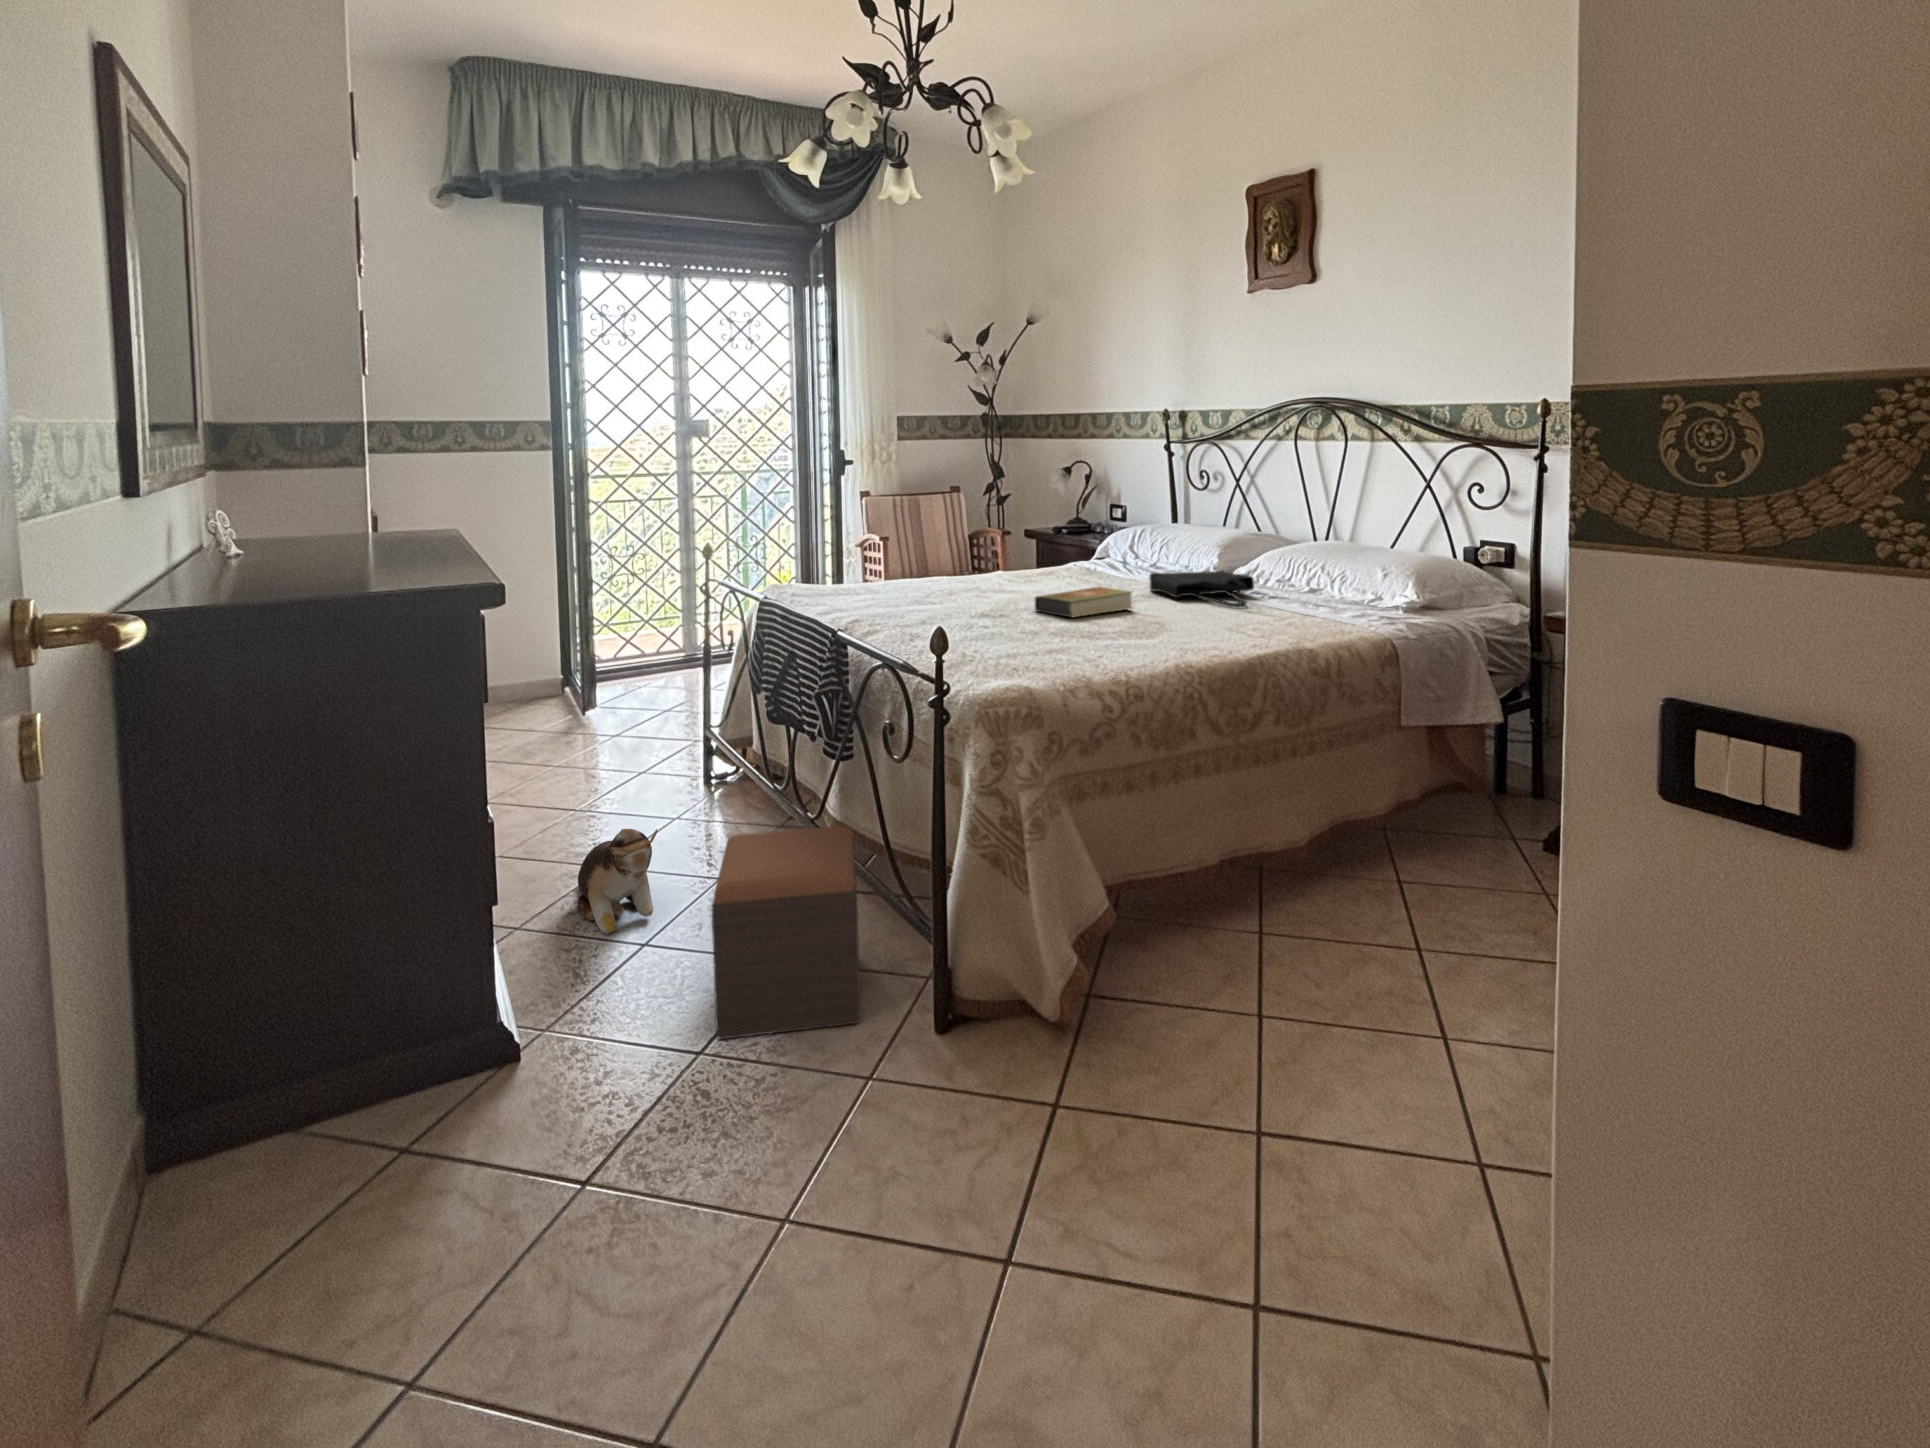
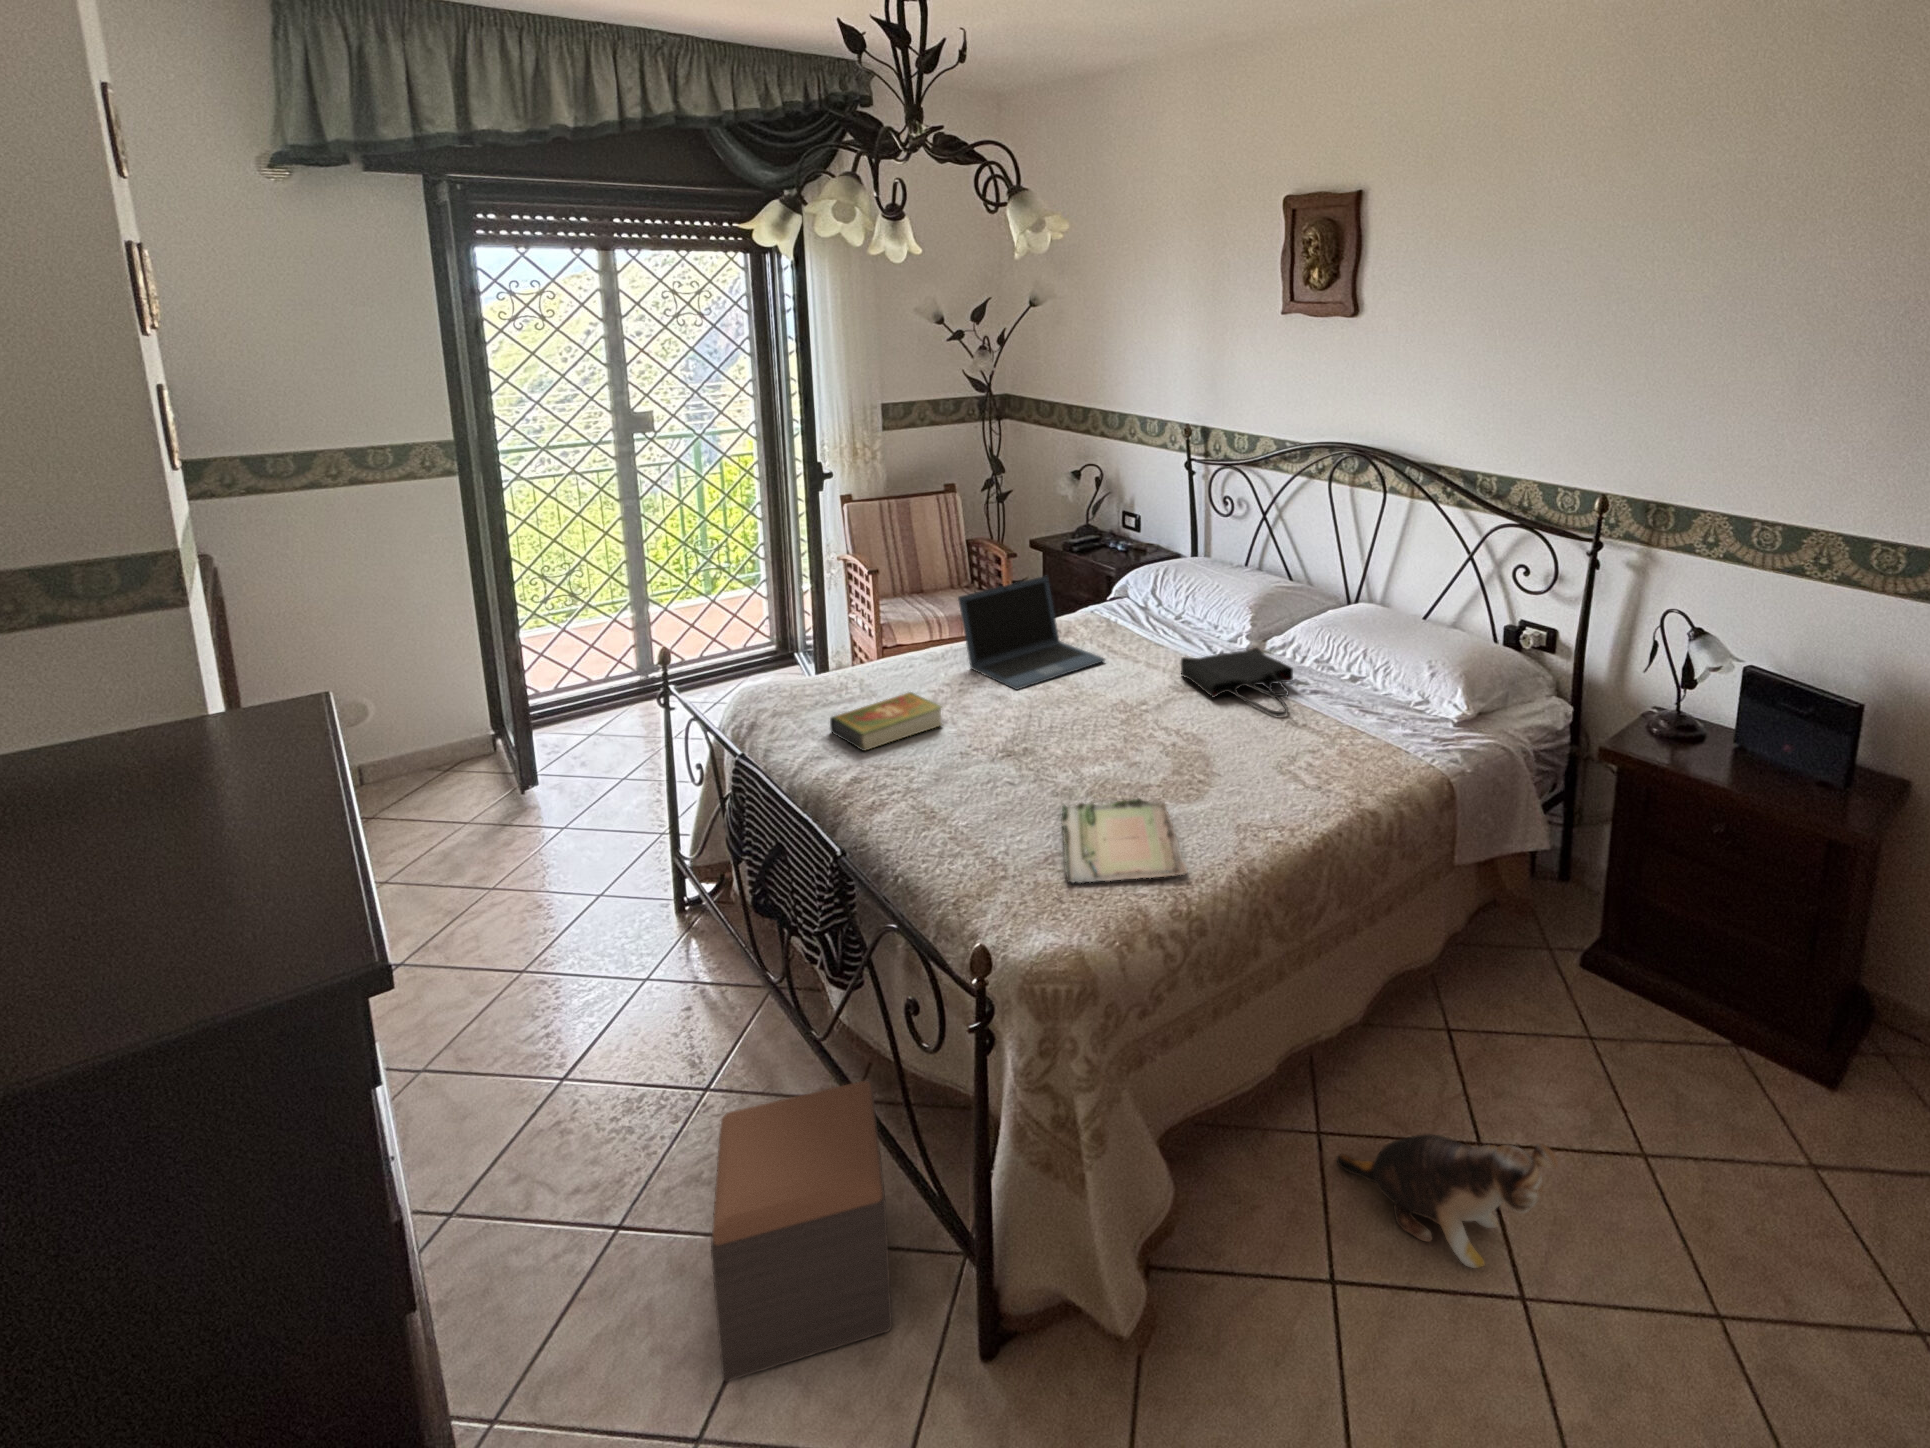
laptop: none [951,515,1082,594] -> present [958,576,1105,690]
book: present [1035,587,1132,617] -> present [830,692,942,751]
tray: none [1023,624,1133,667] -> present [1061,794,1188,883]
plush toy: present [578,829,657,934] -> present [1336,1134,1558,1268]

